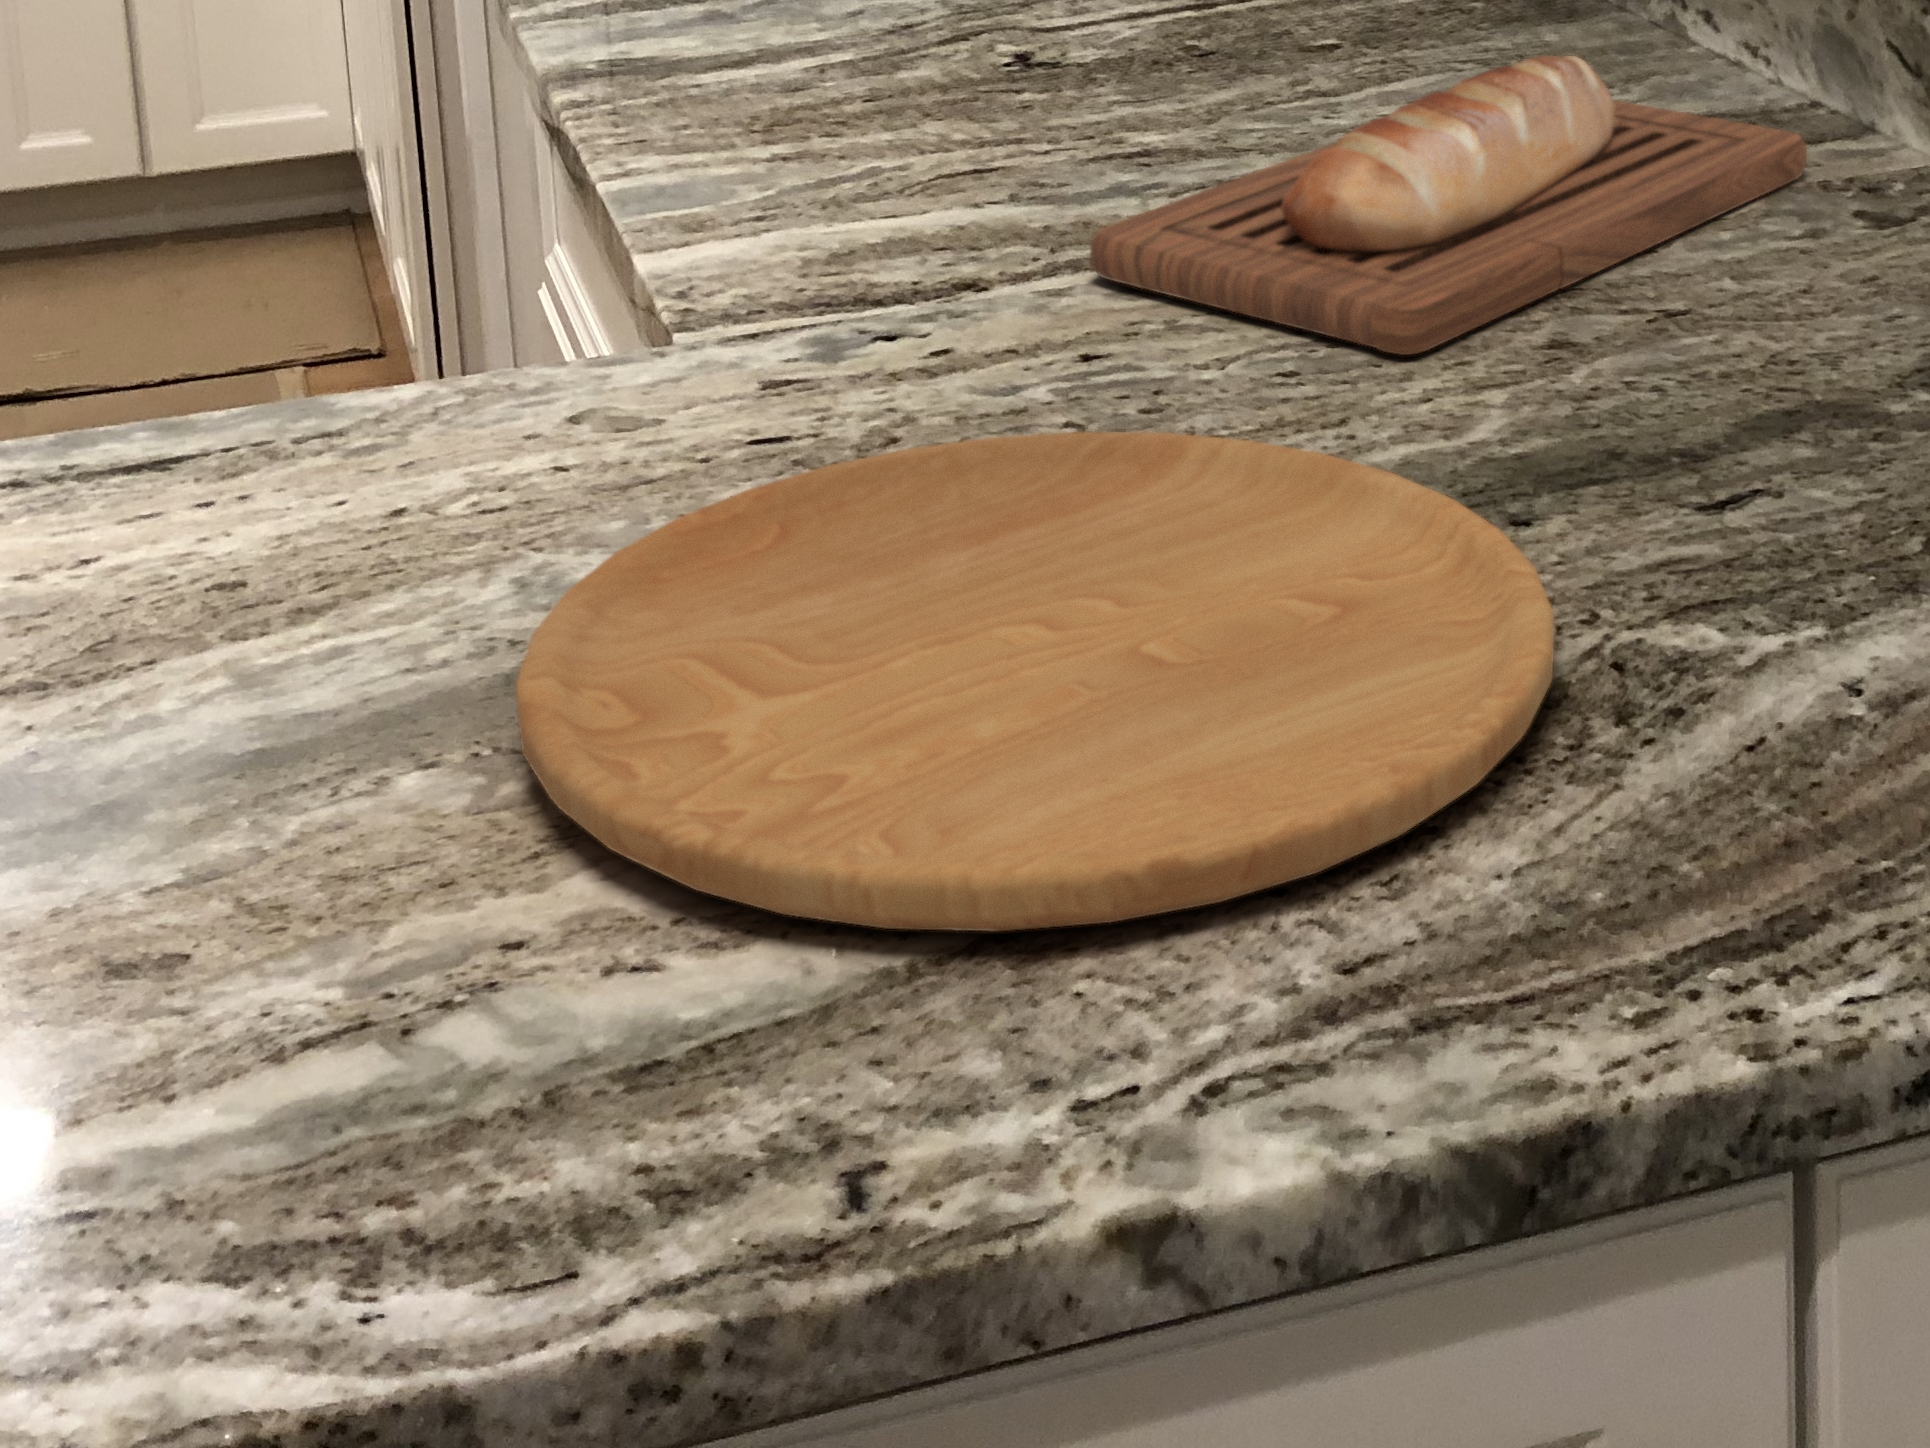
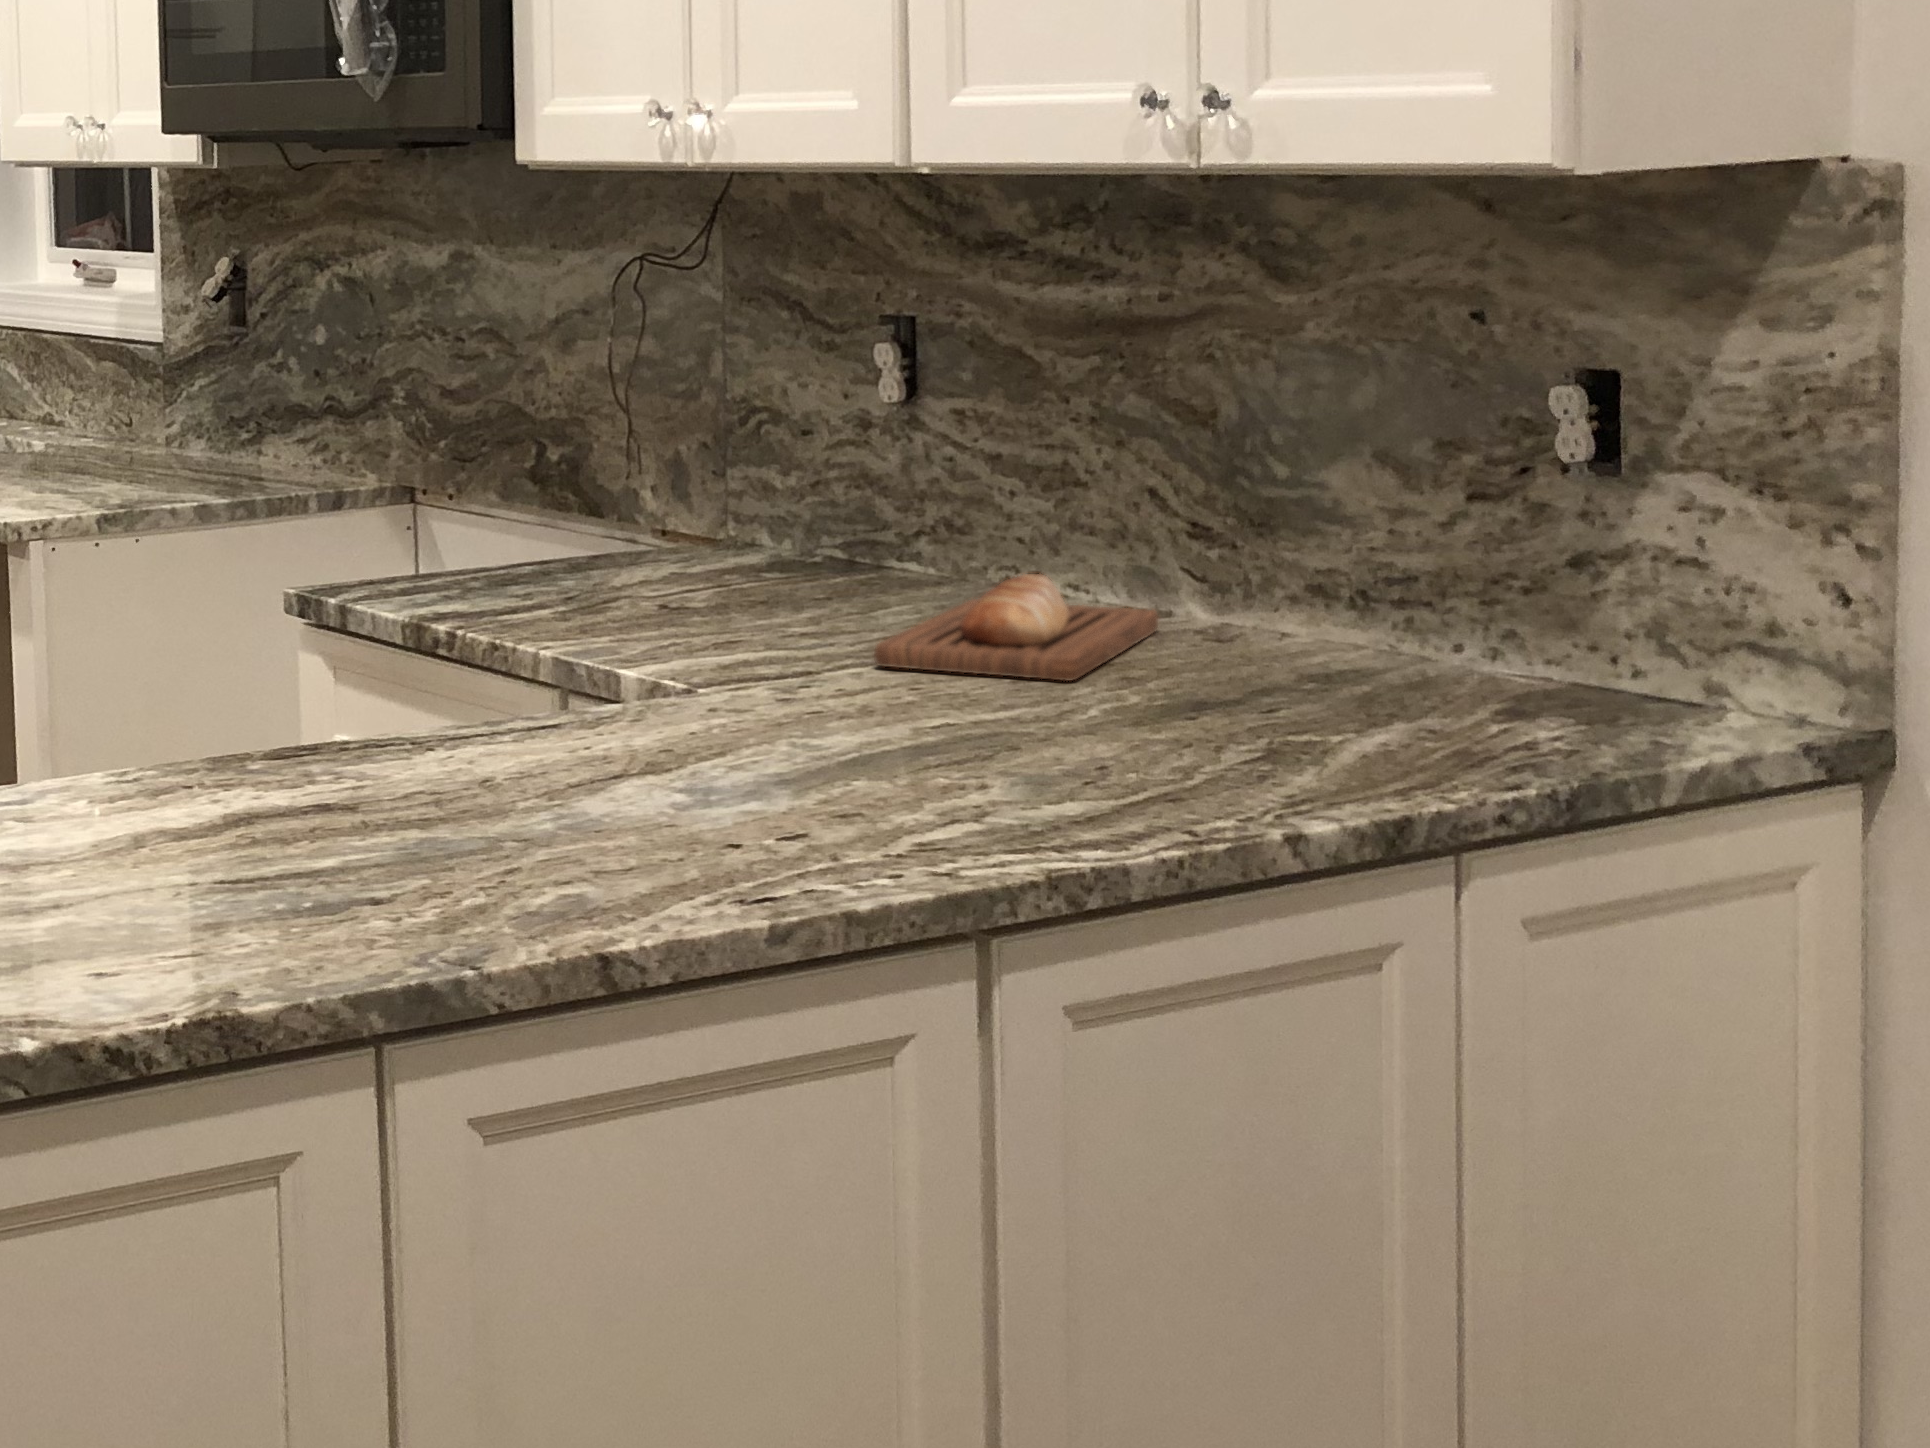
cutting board: present [515,432,1555,932] -> none [874,688,1301,788]

